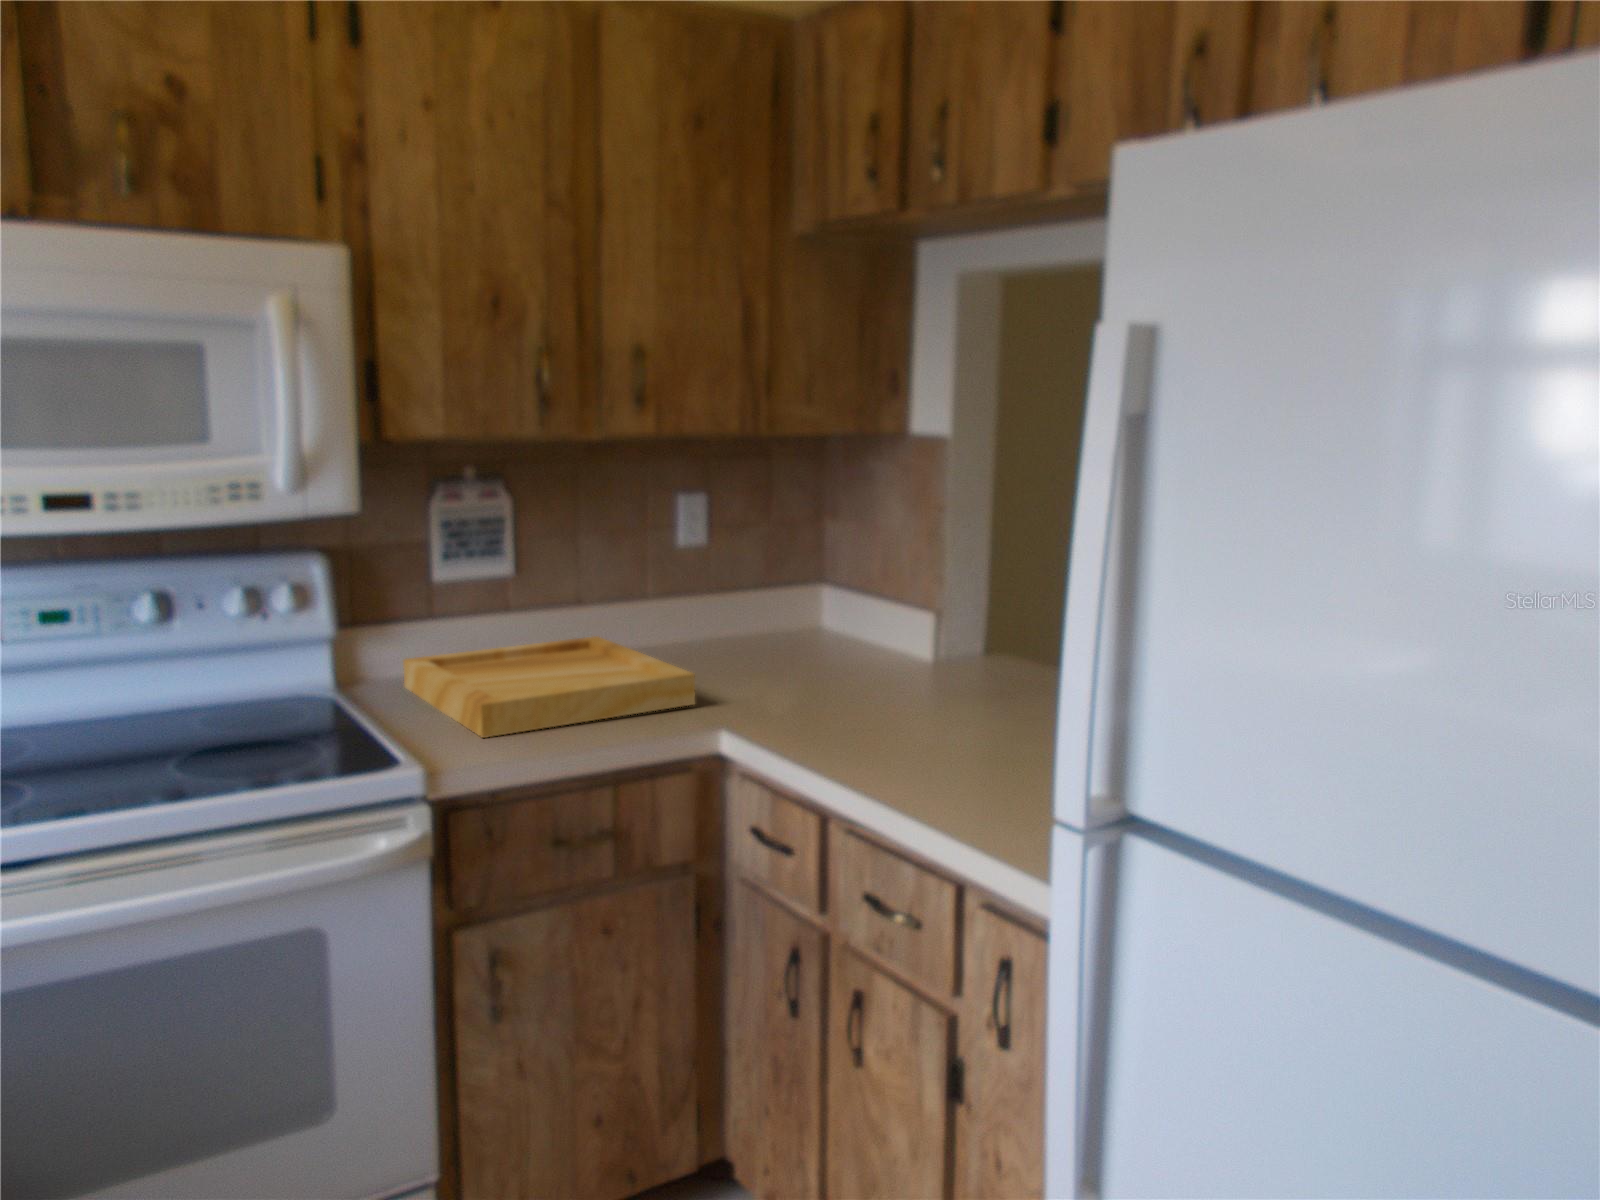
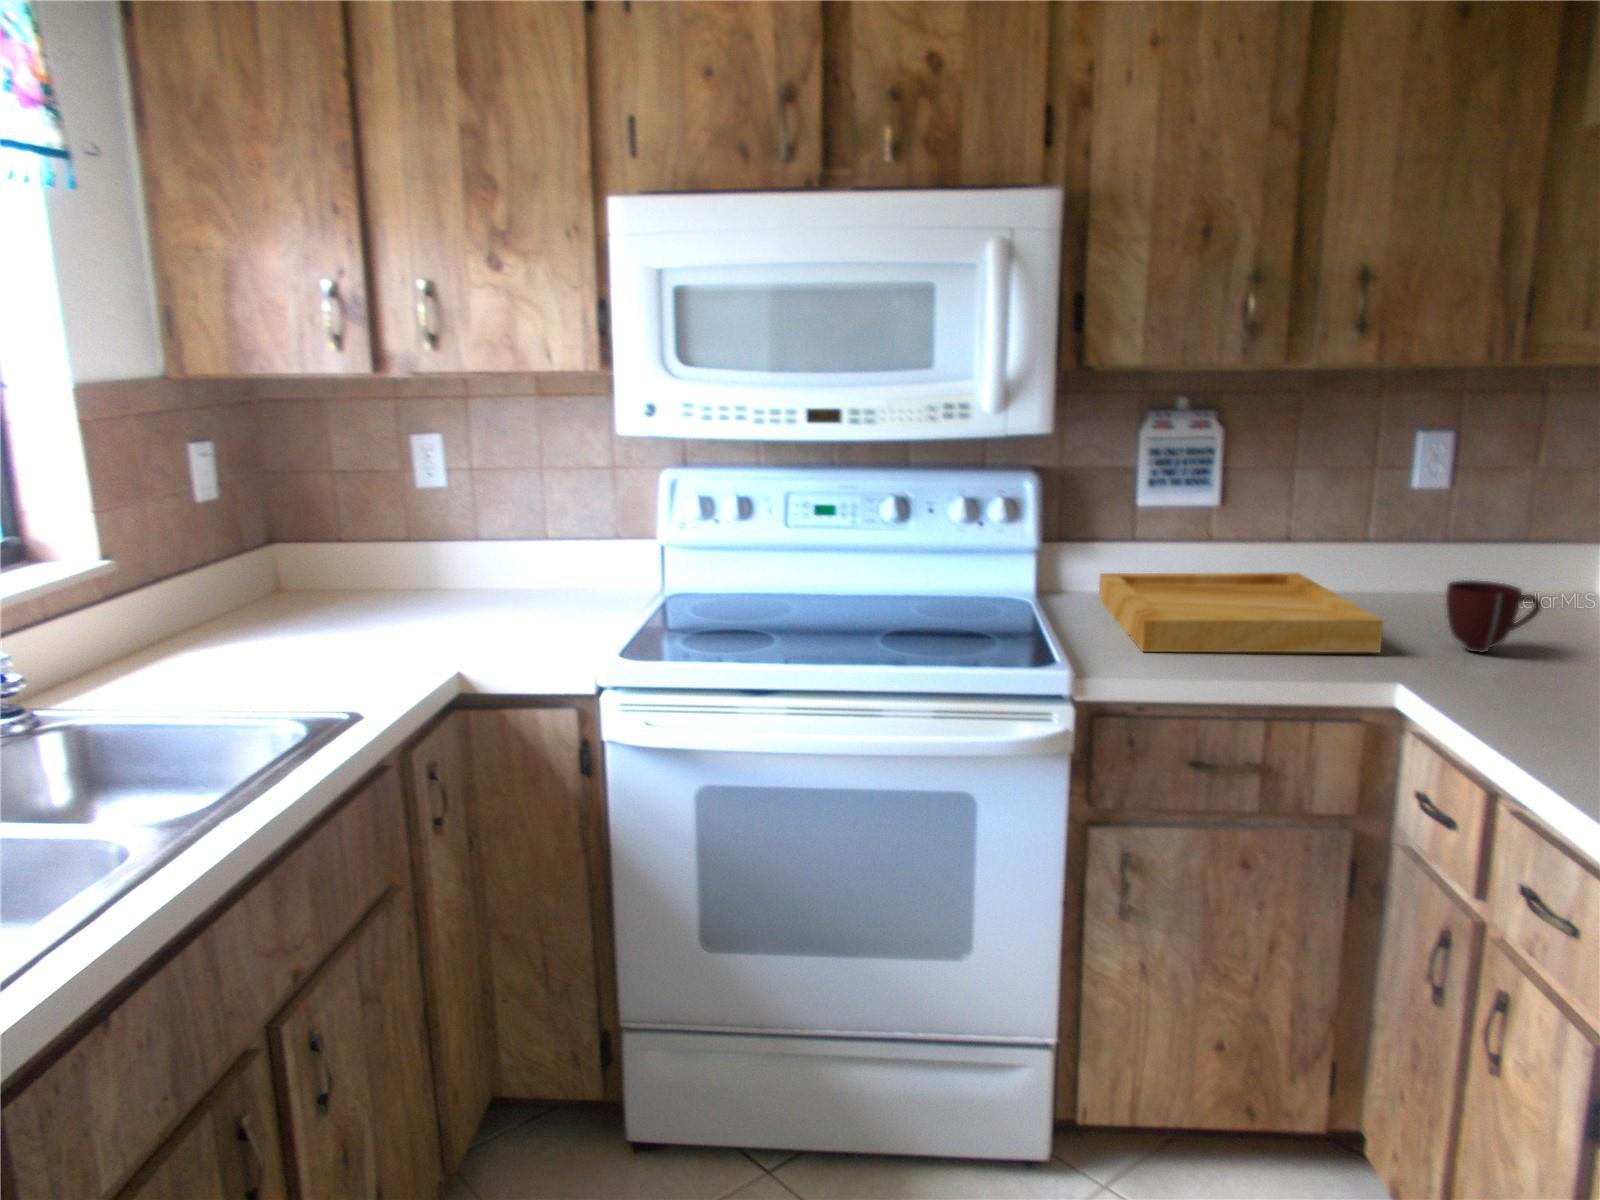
mug: none [737,627,809,693] -> present [1446,580,1541,653]

